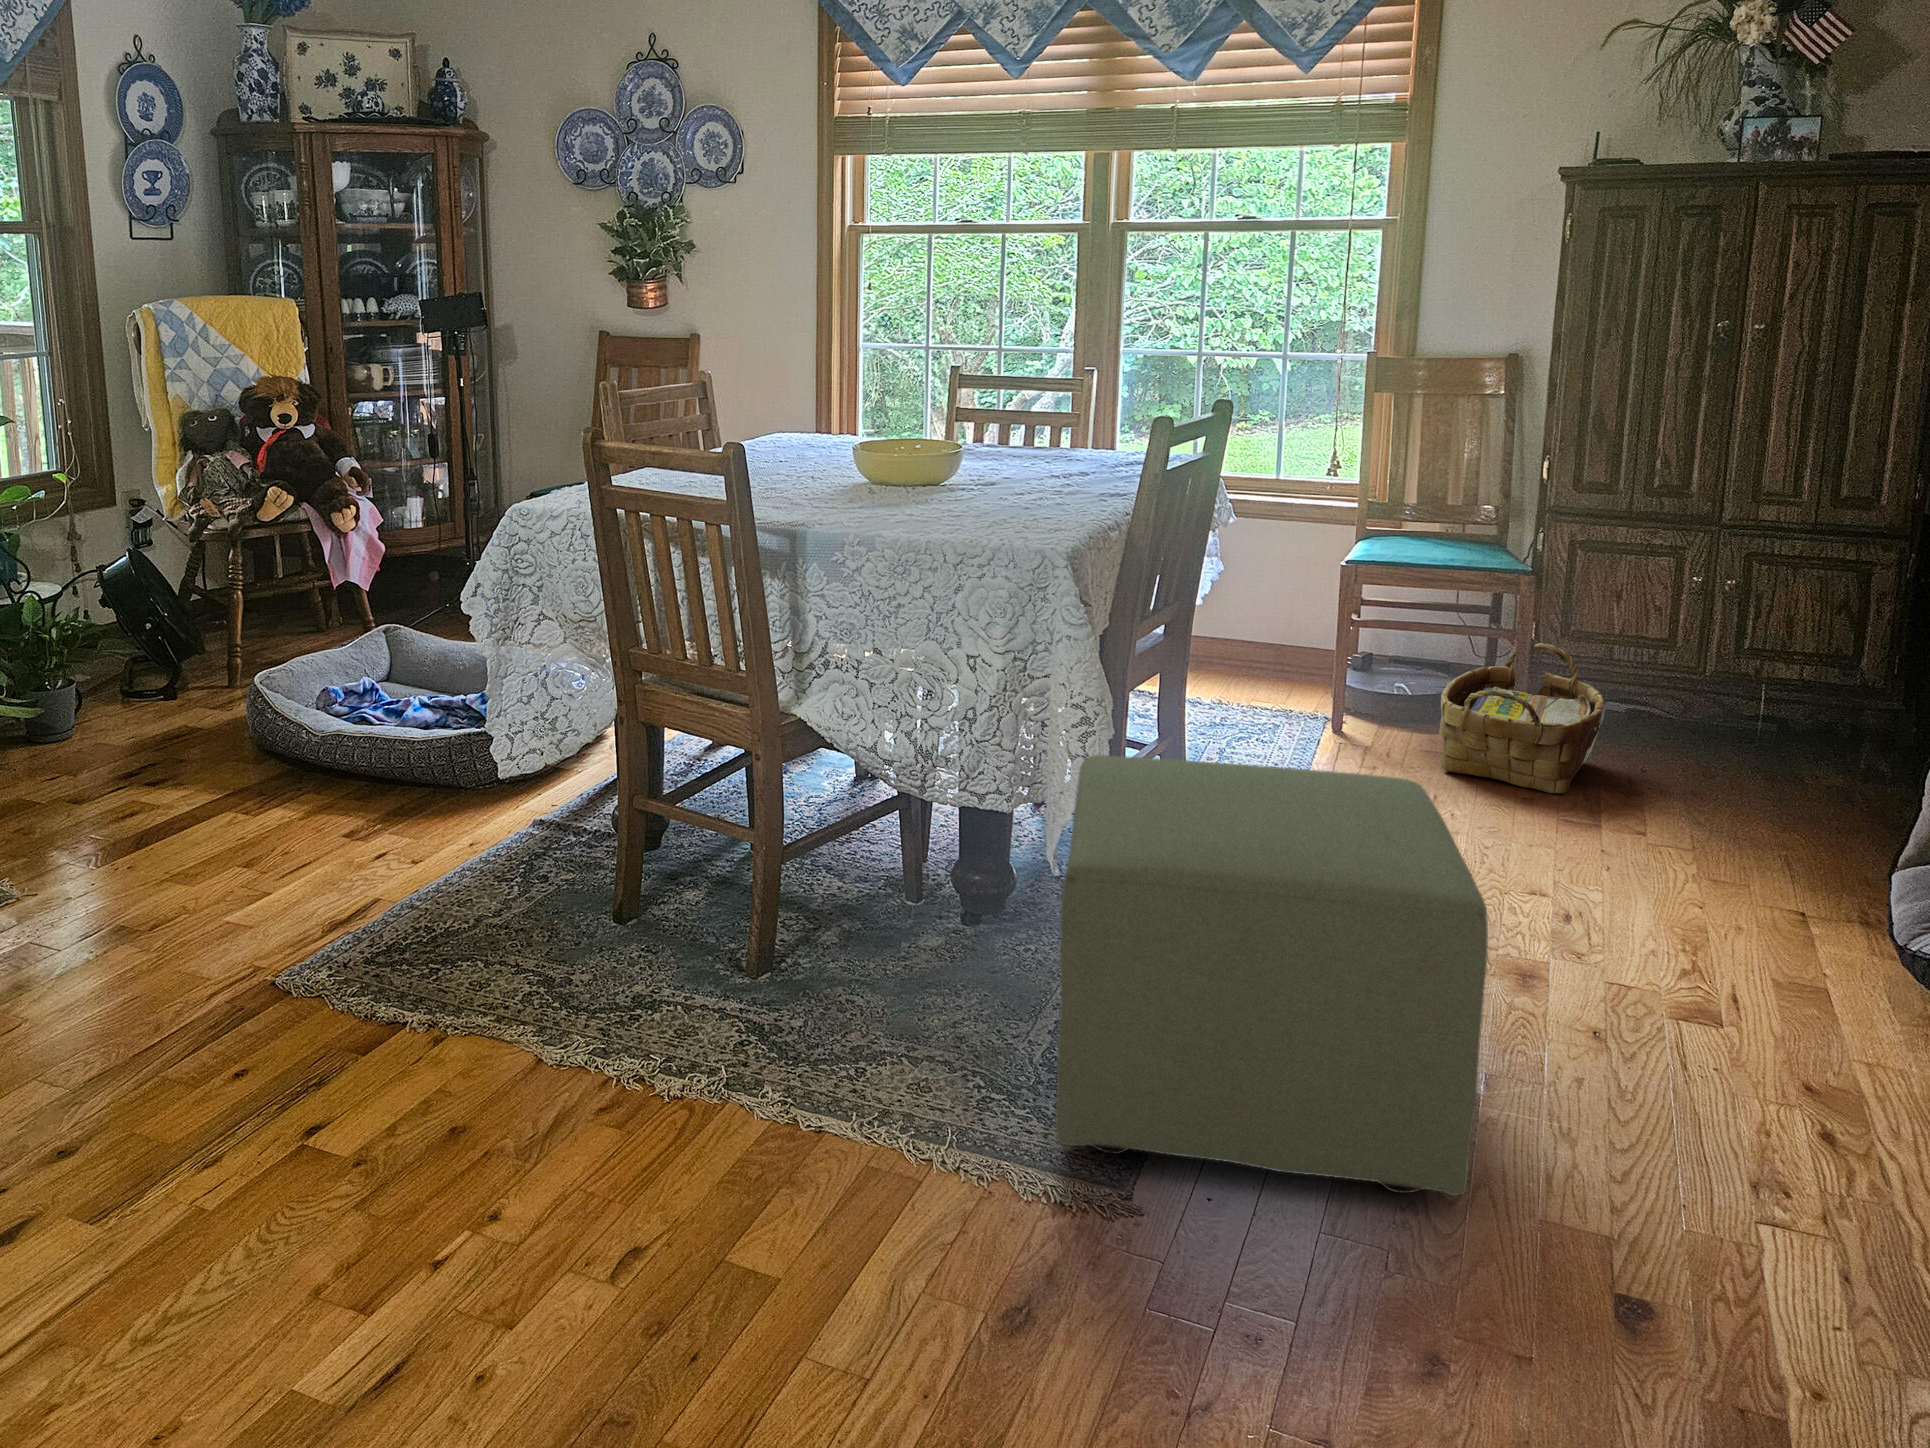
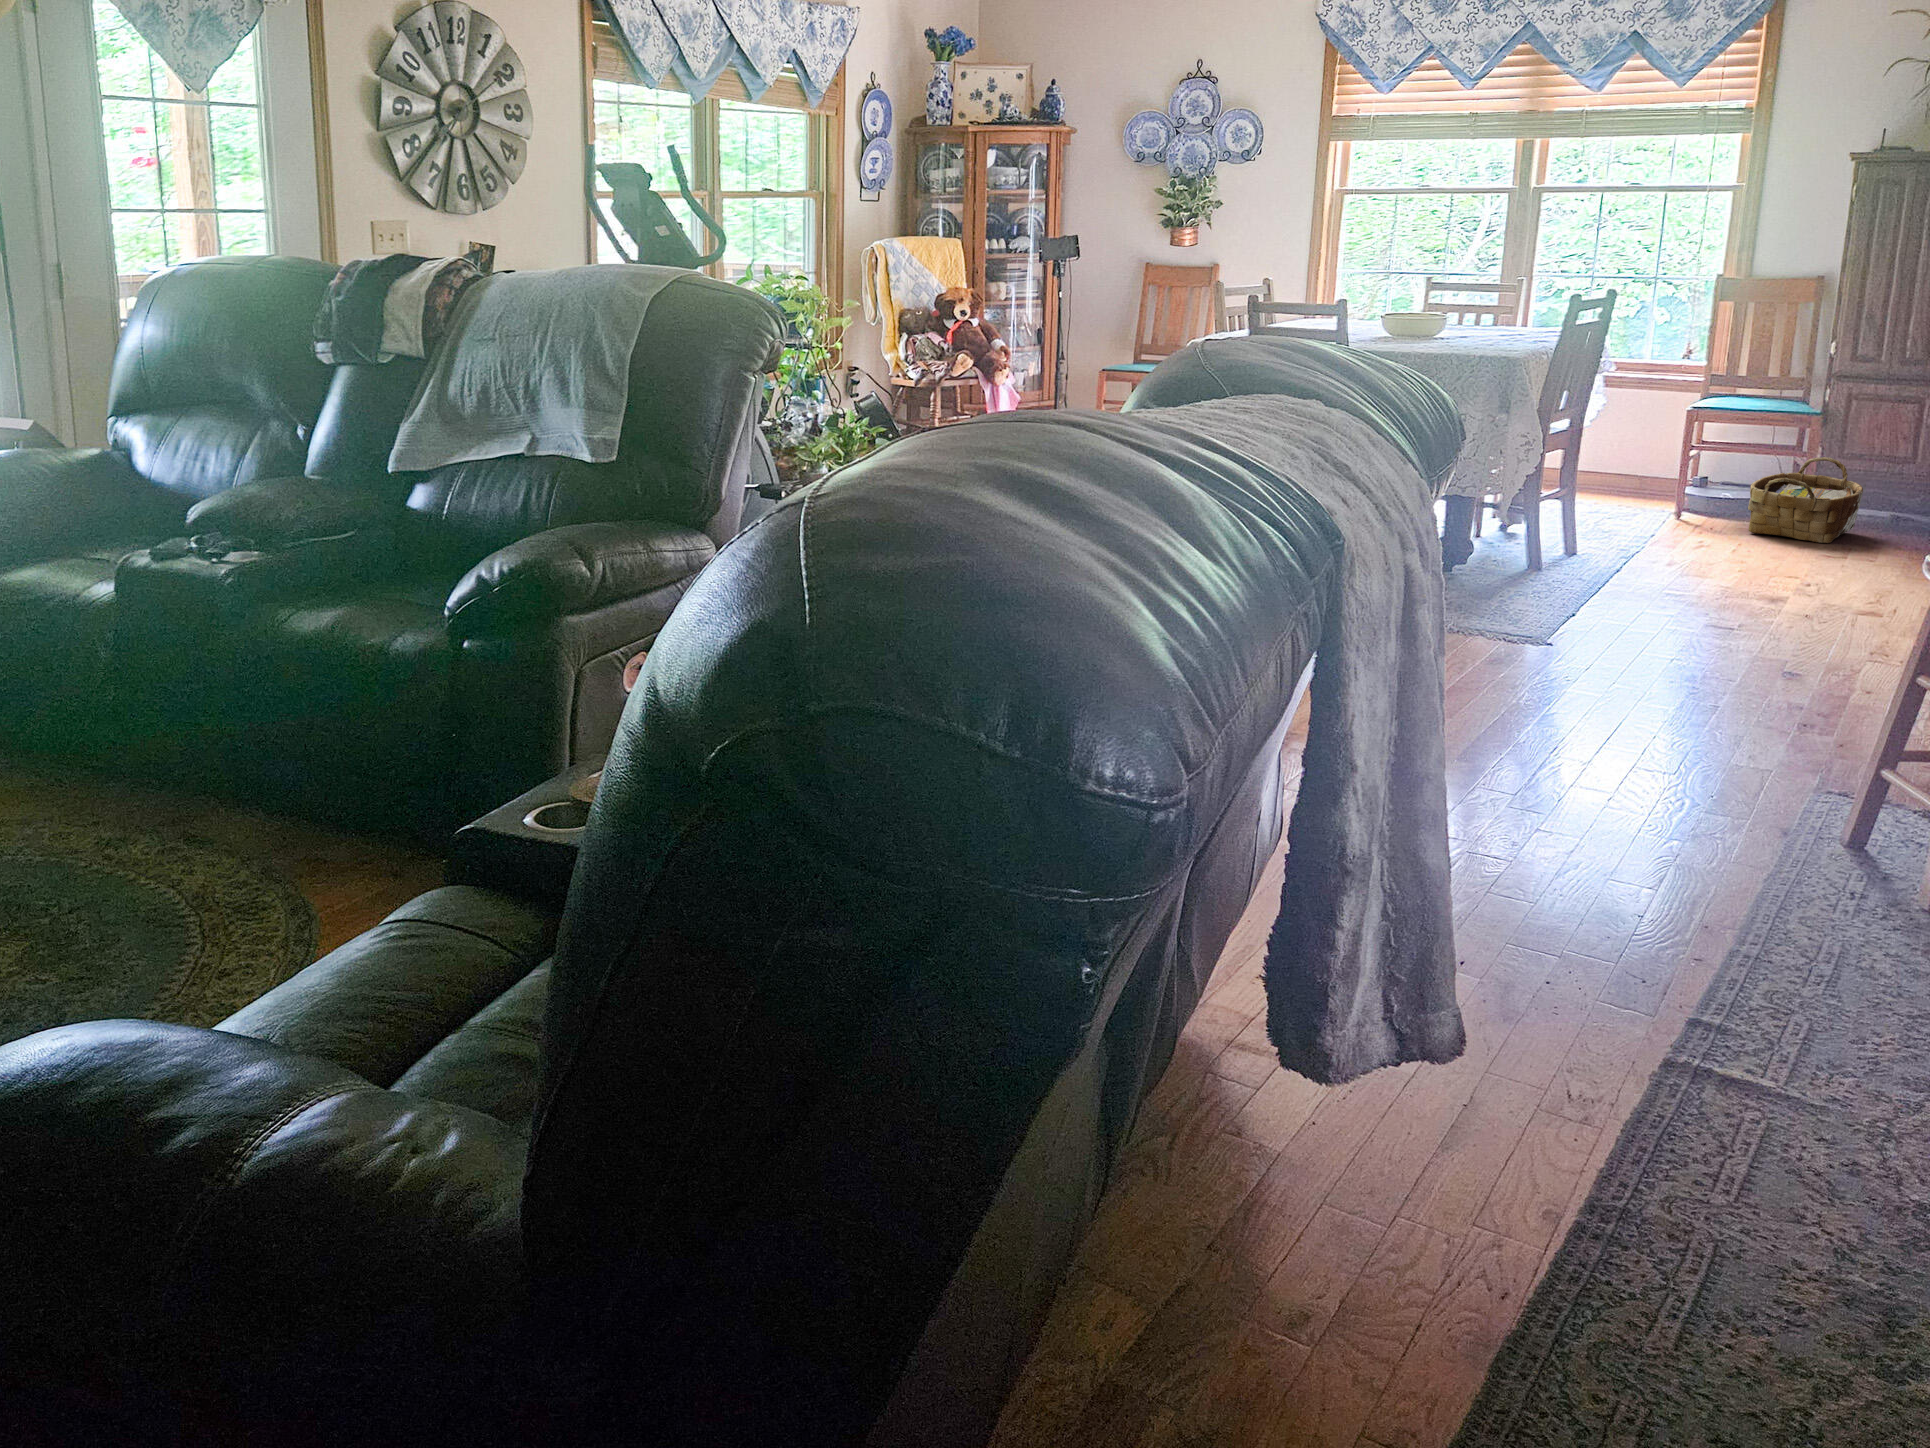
ottoman: present [1055,755,1488,1196] -> none [1520,464,1743,641]

